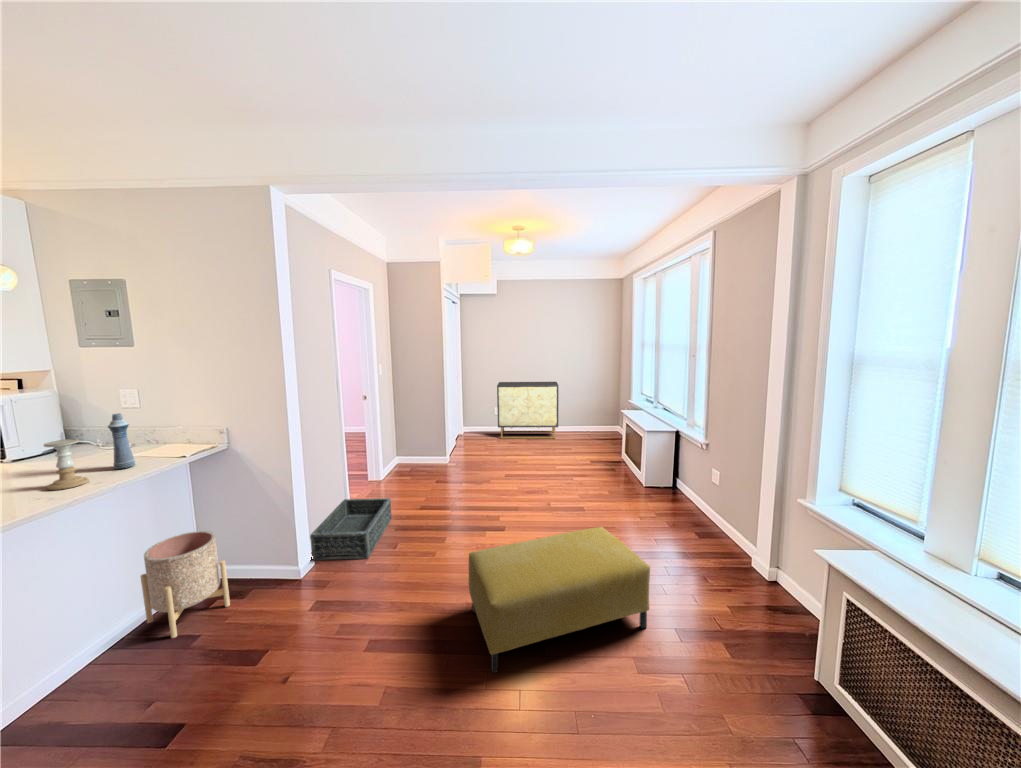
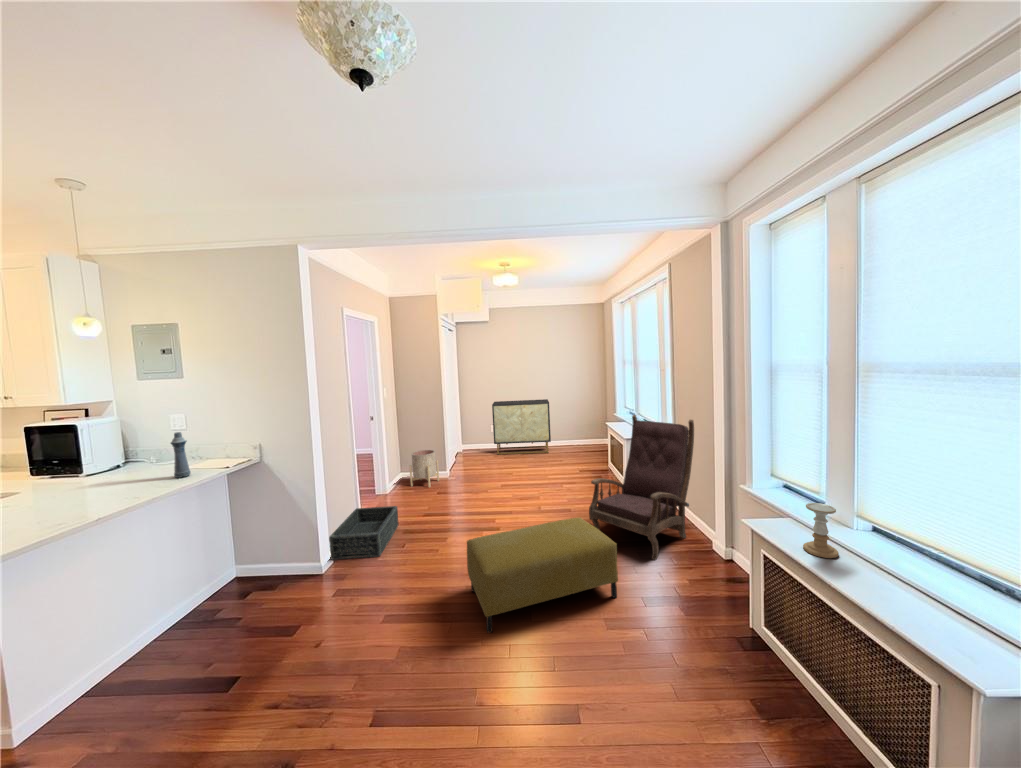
armchair: none [608,406,735,578] -> present [589,415,694,560]
candle holder: present [44,439,89,490] -> present [803,503,839,558]
planter: present [141,531,230,638] -> present [410,450,439,487]

